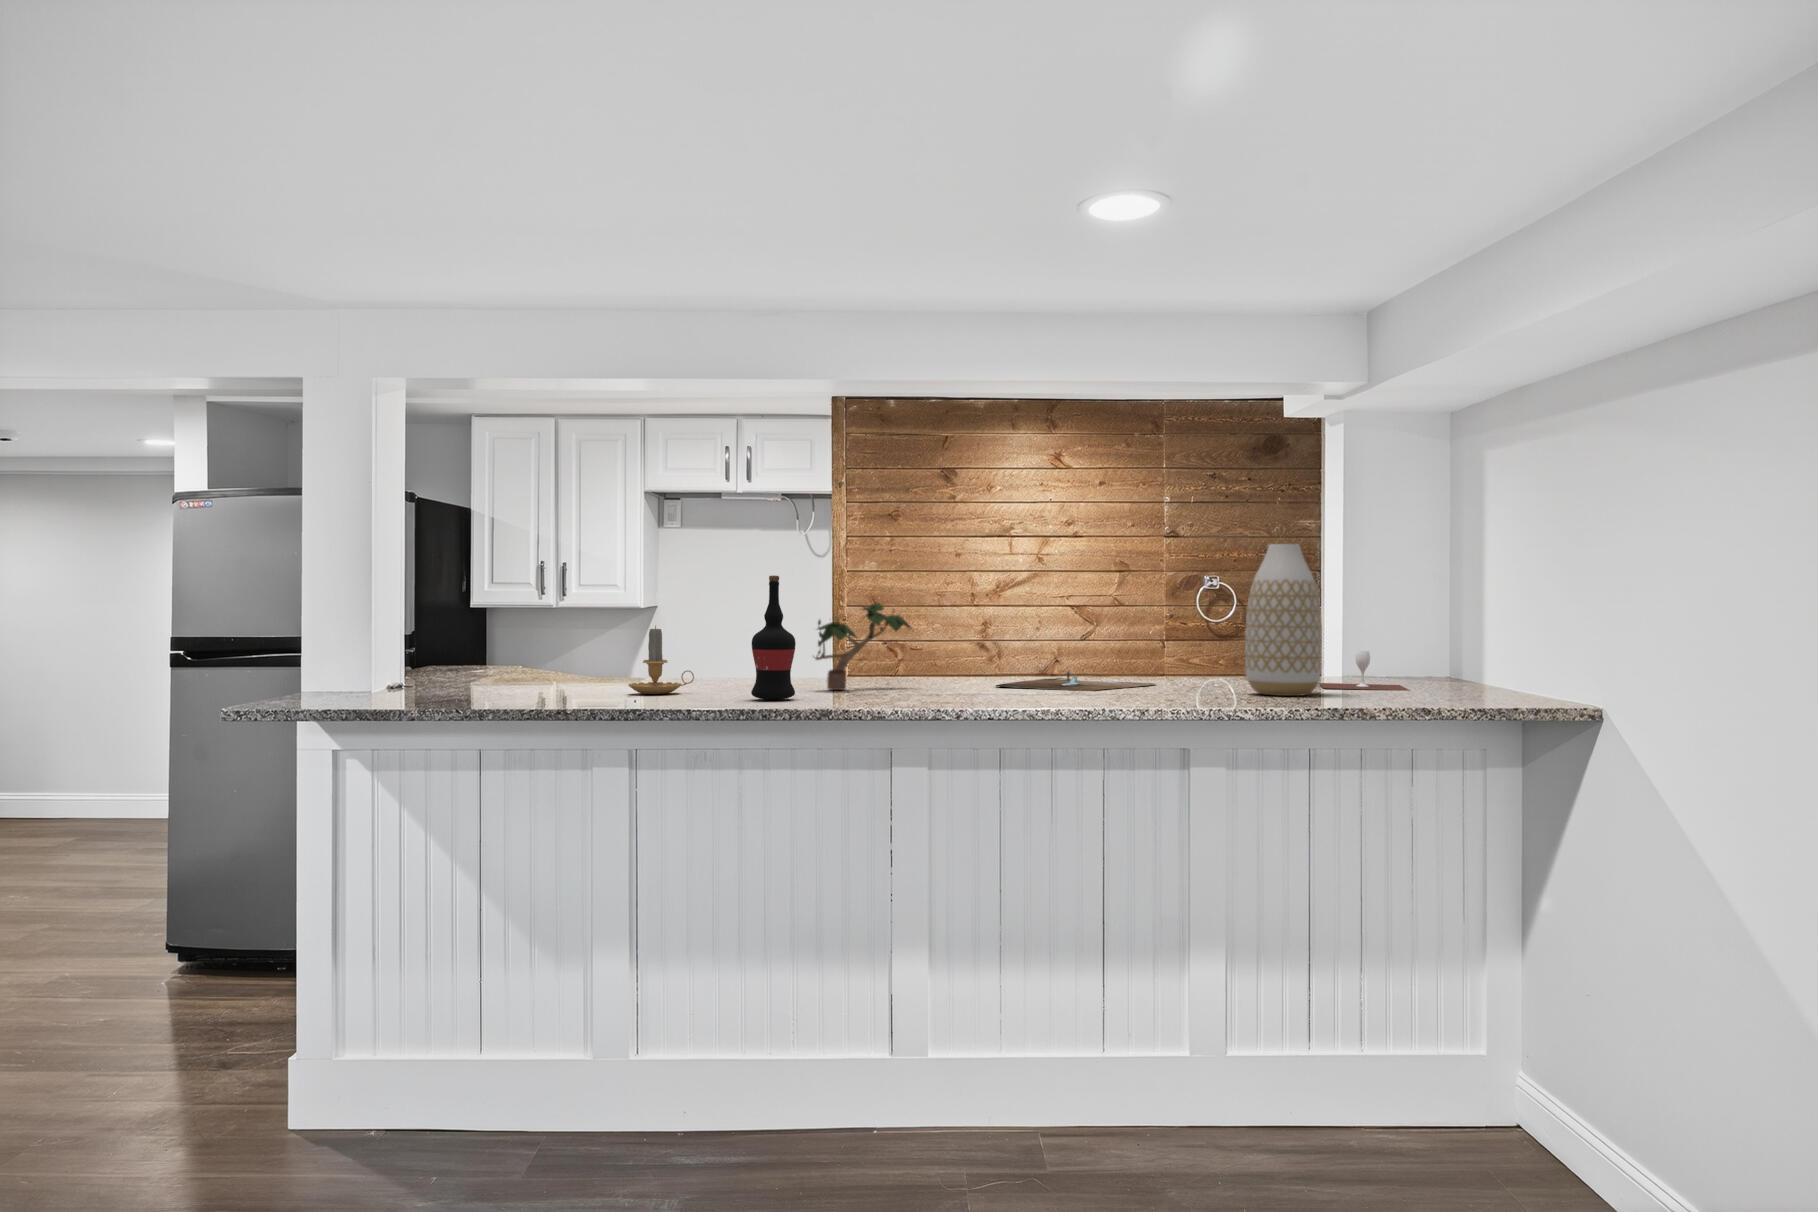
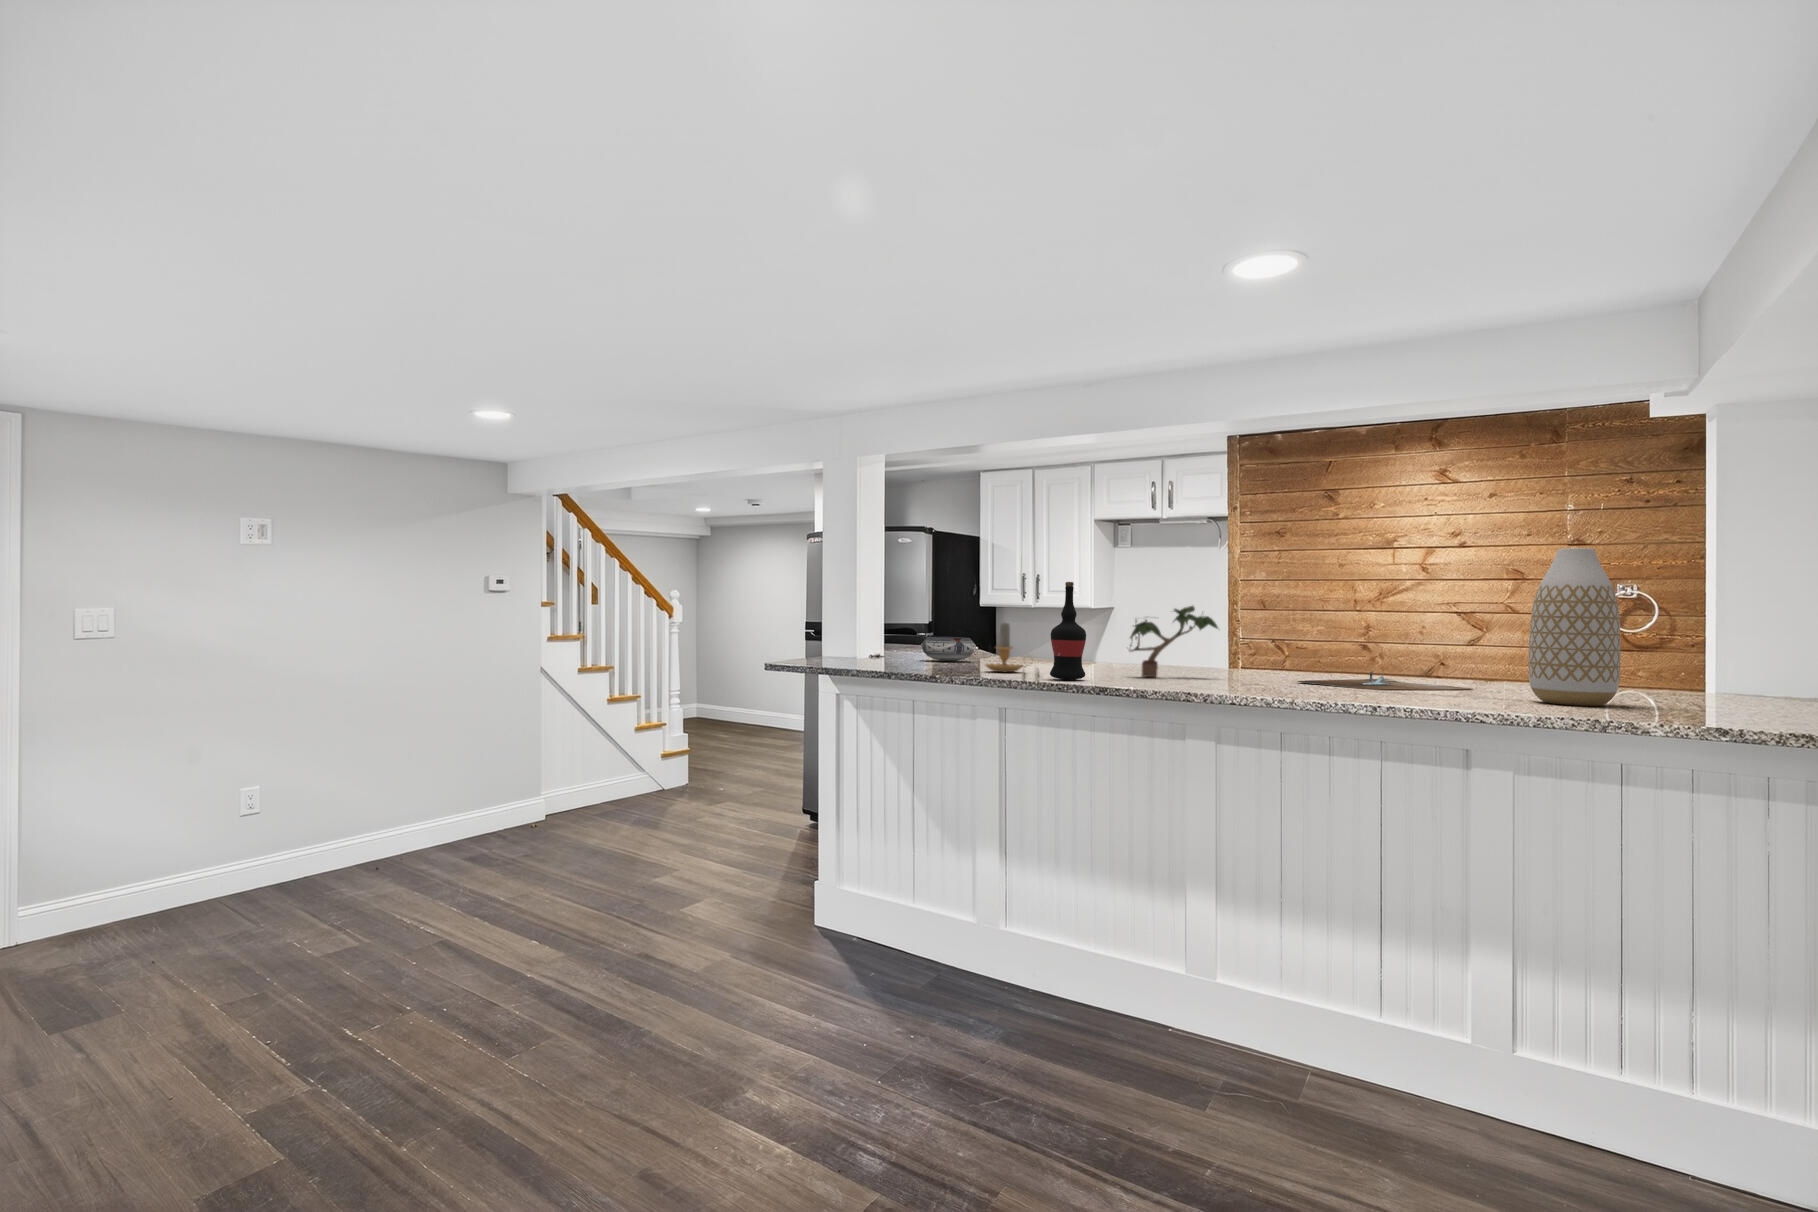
bowl: none [475,649,555,682] -> present [921,637,976,661]
wine glass: present [1319,651,1410,691] -> none [1657,665,1786,711]

